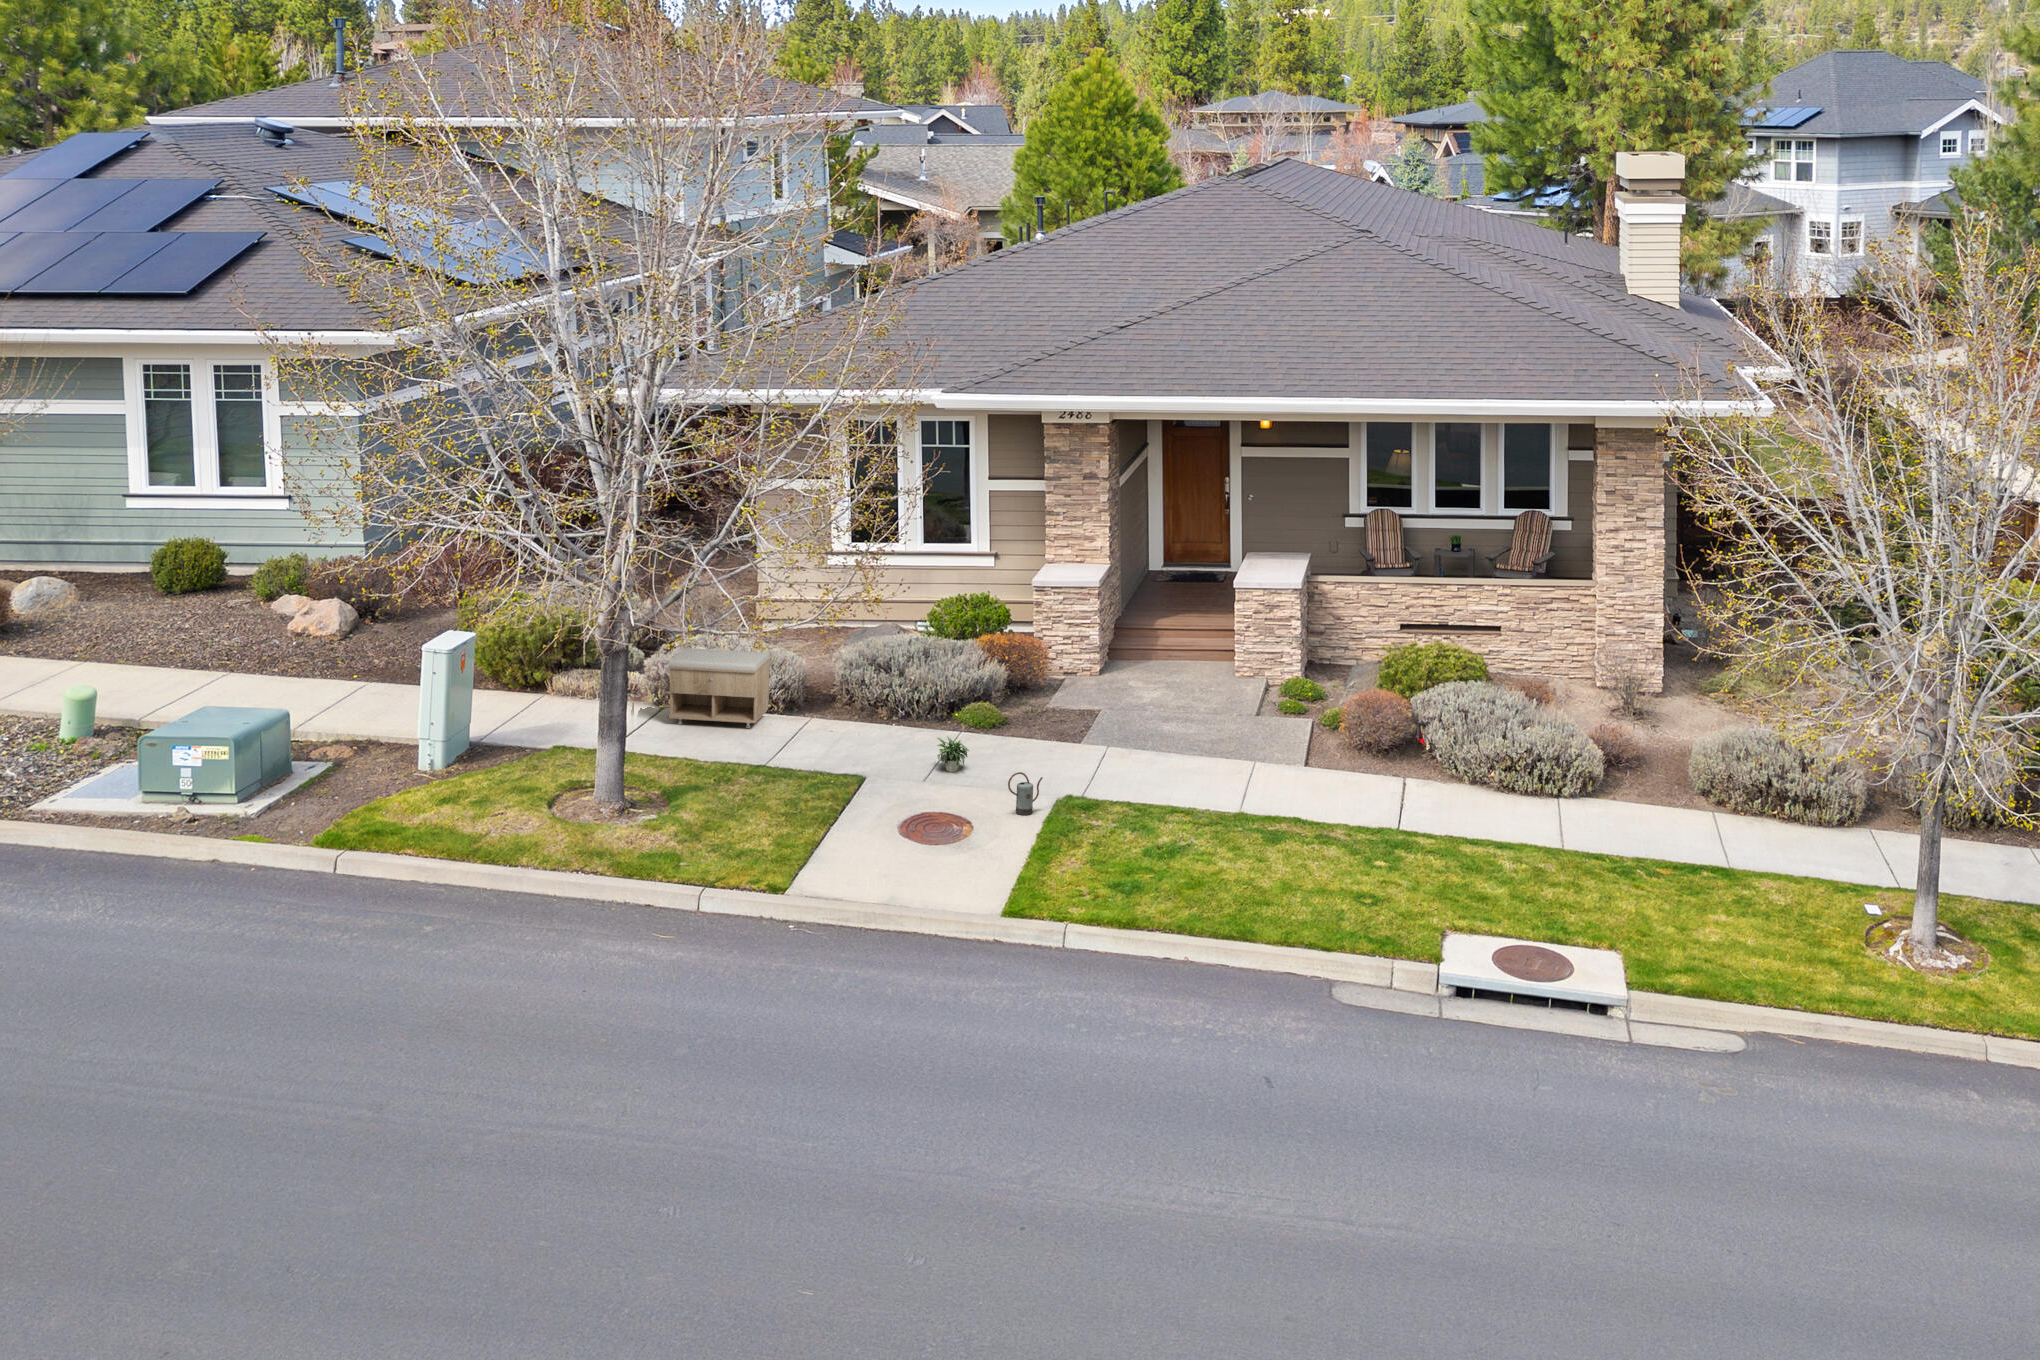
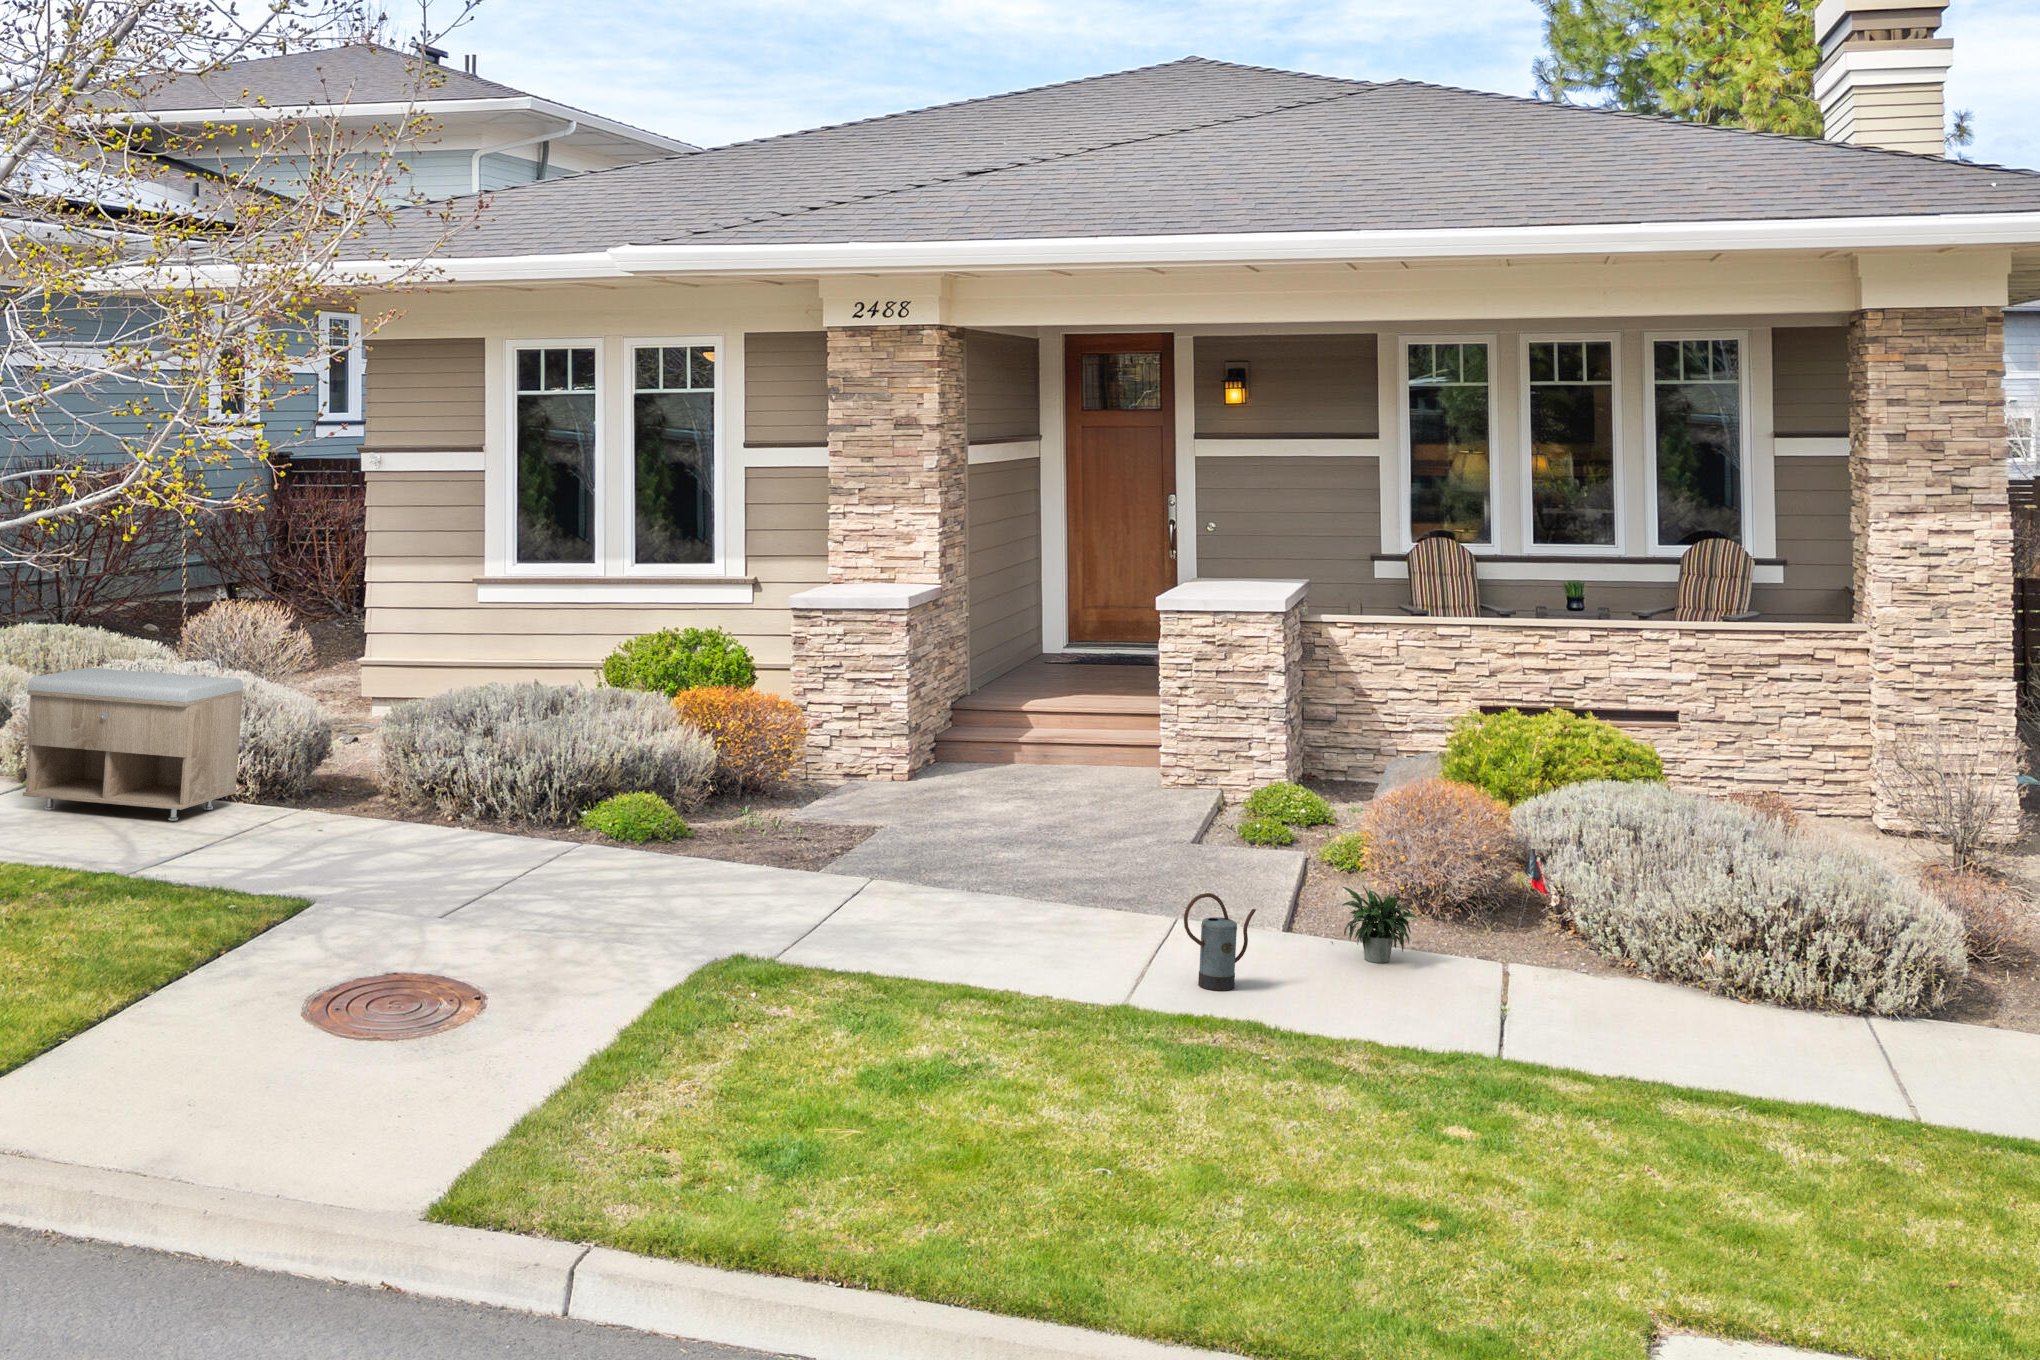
potted plant: present [937,737,969,772] -> present [1331,886,1417,963]
watering can: present [1008,772,1043,815] -> present [1184,893,1256,991]

